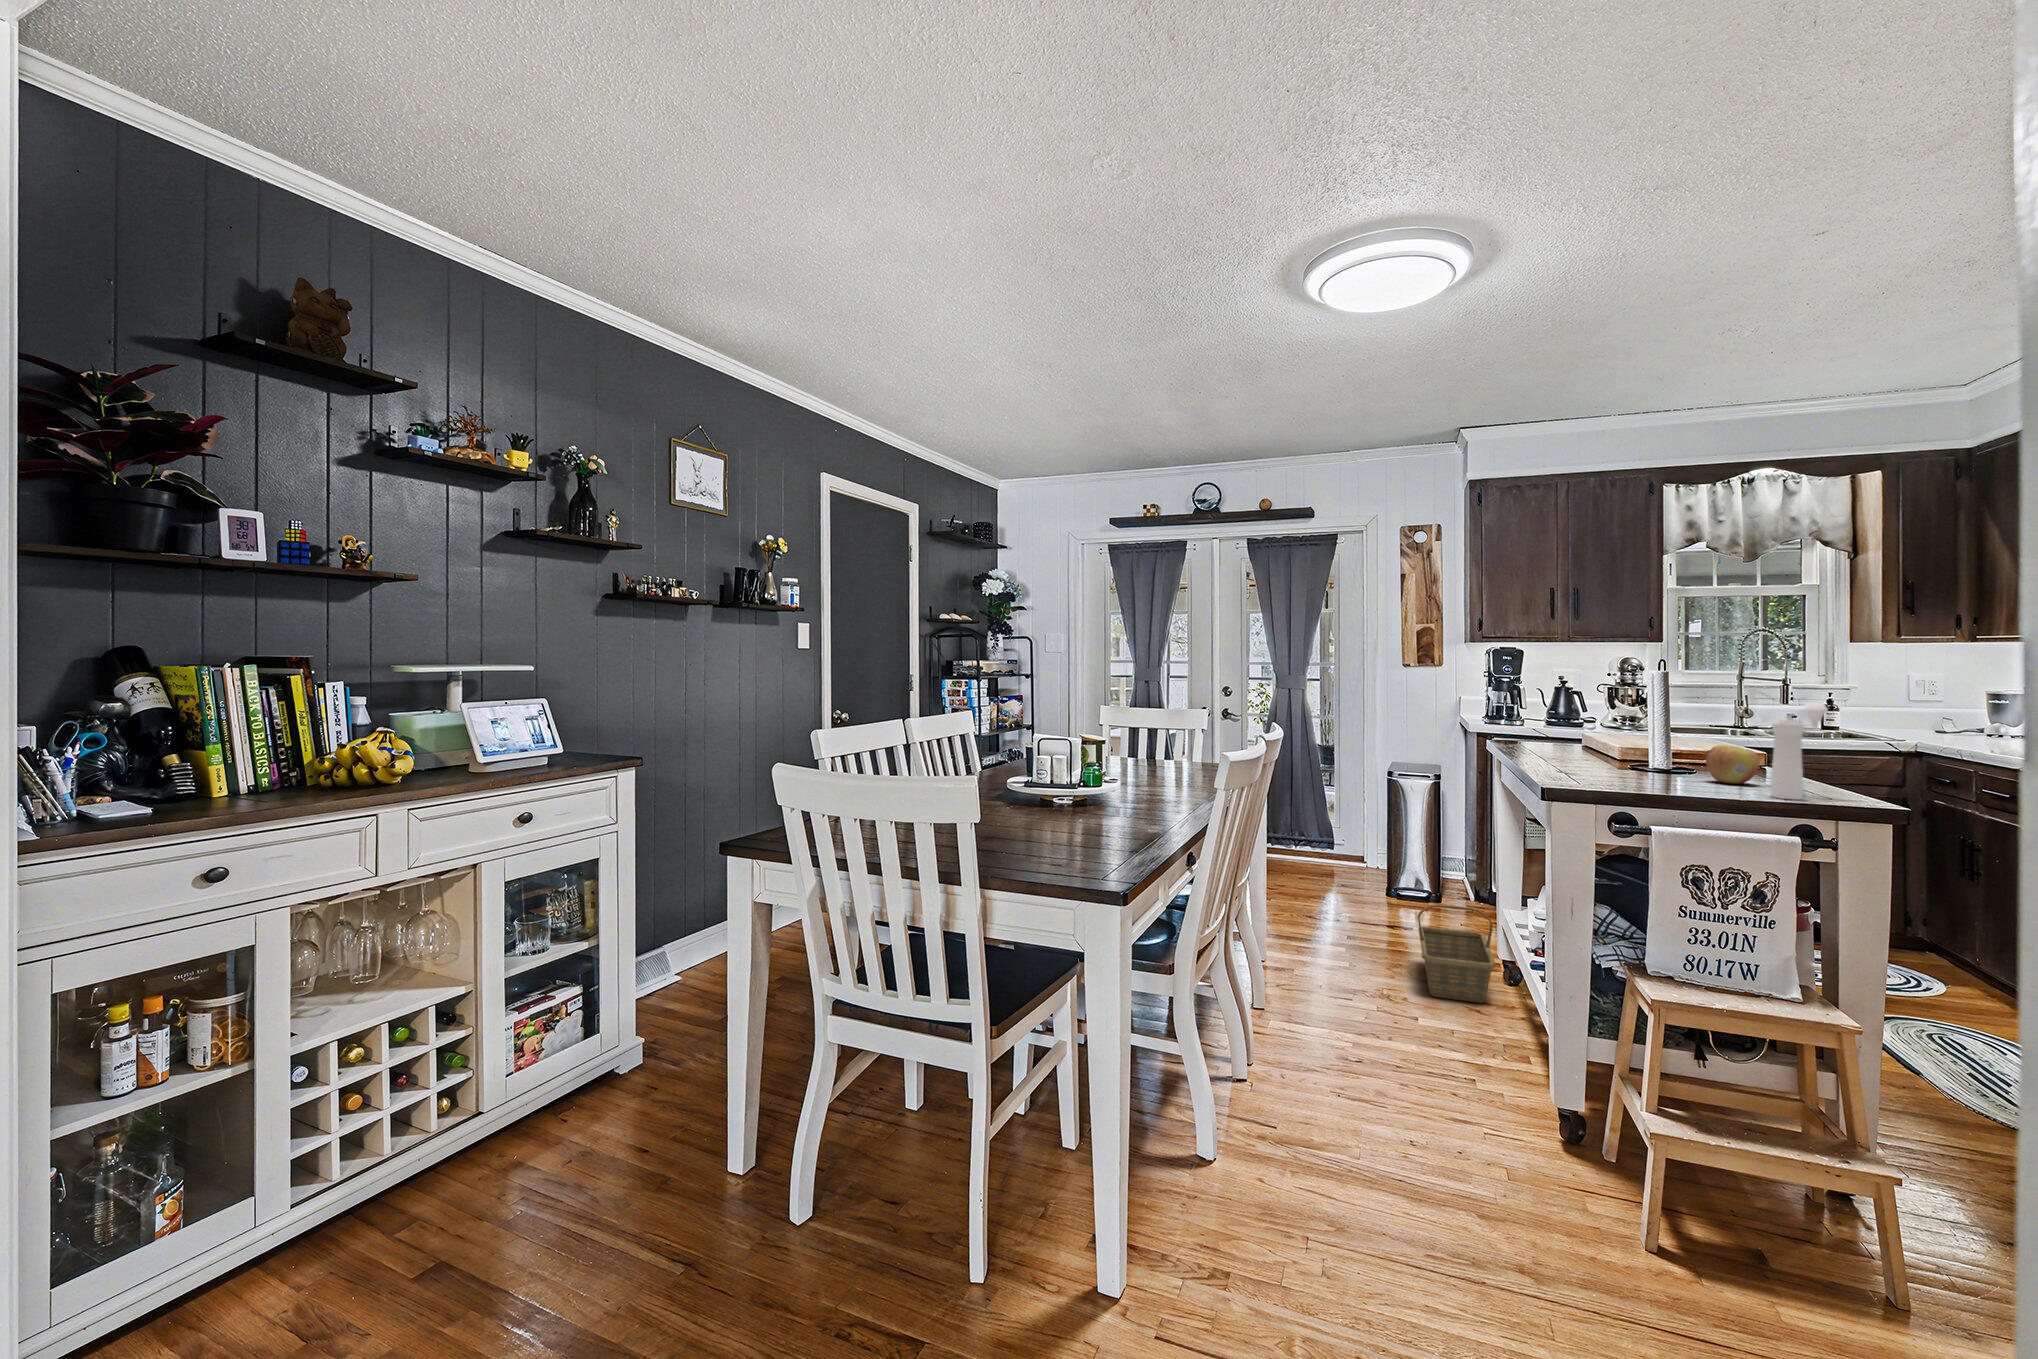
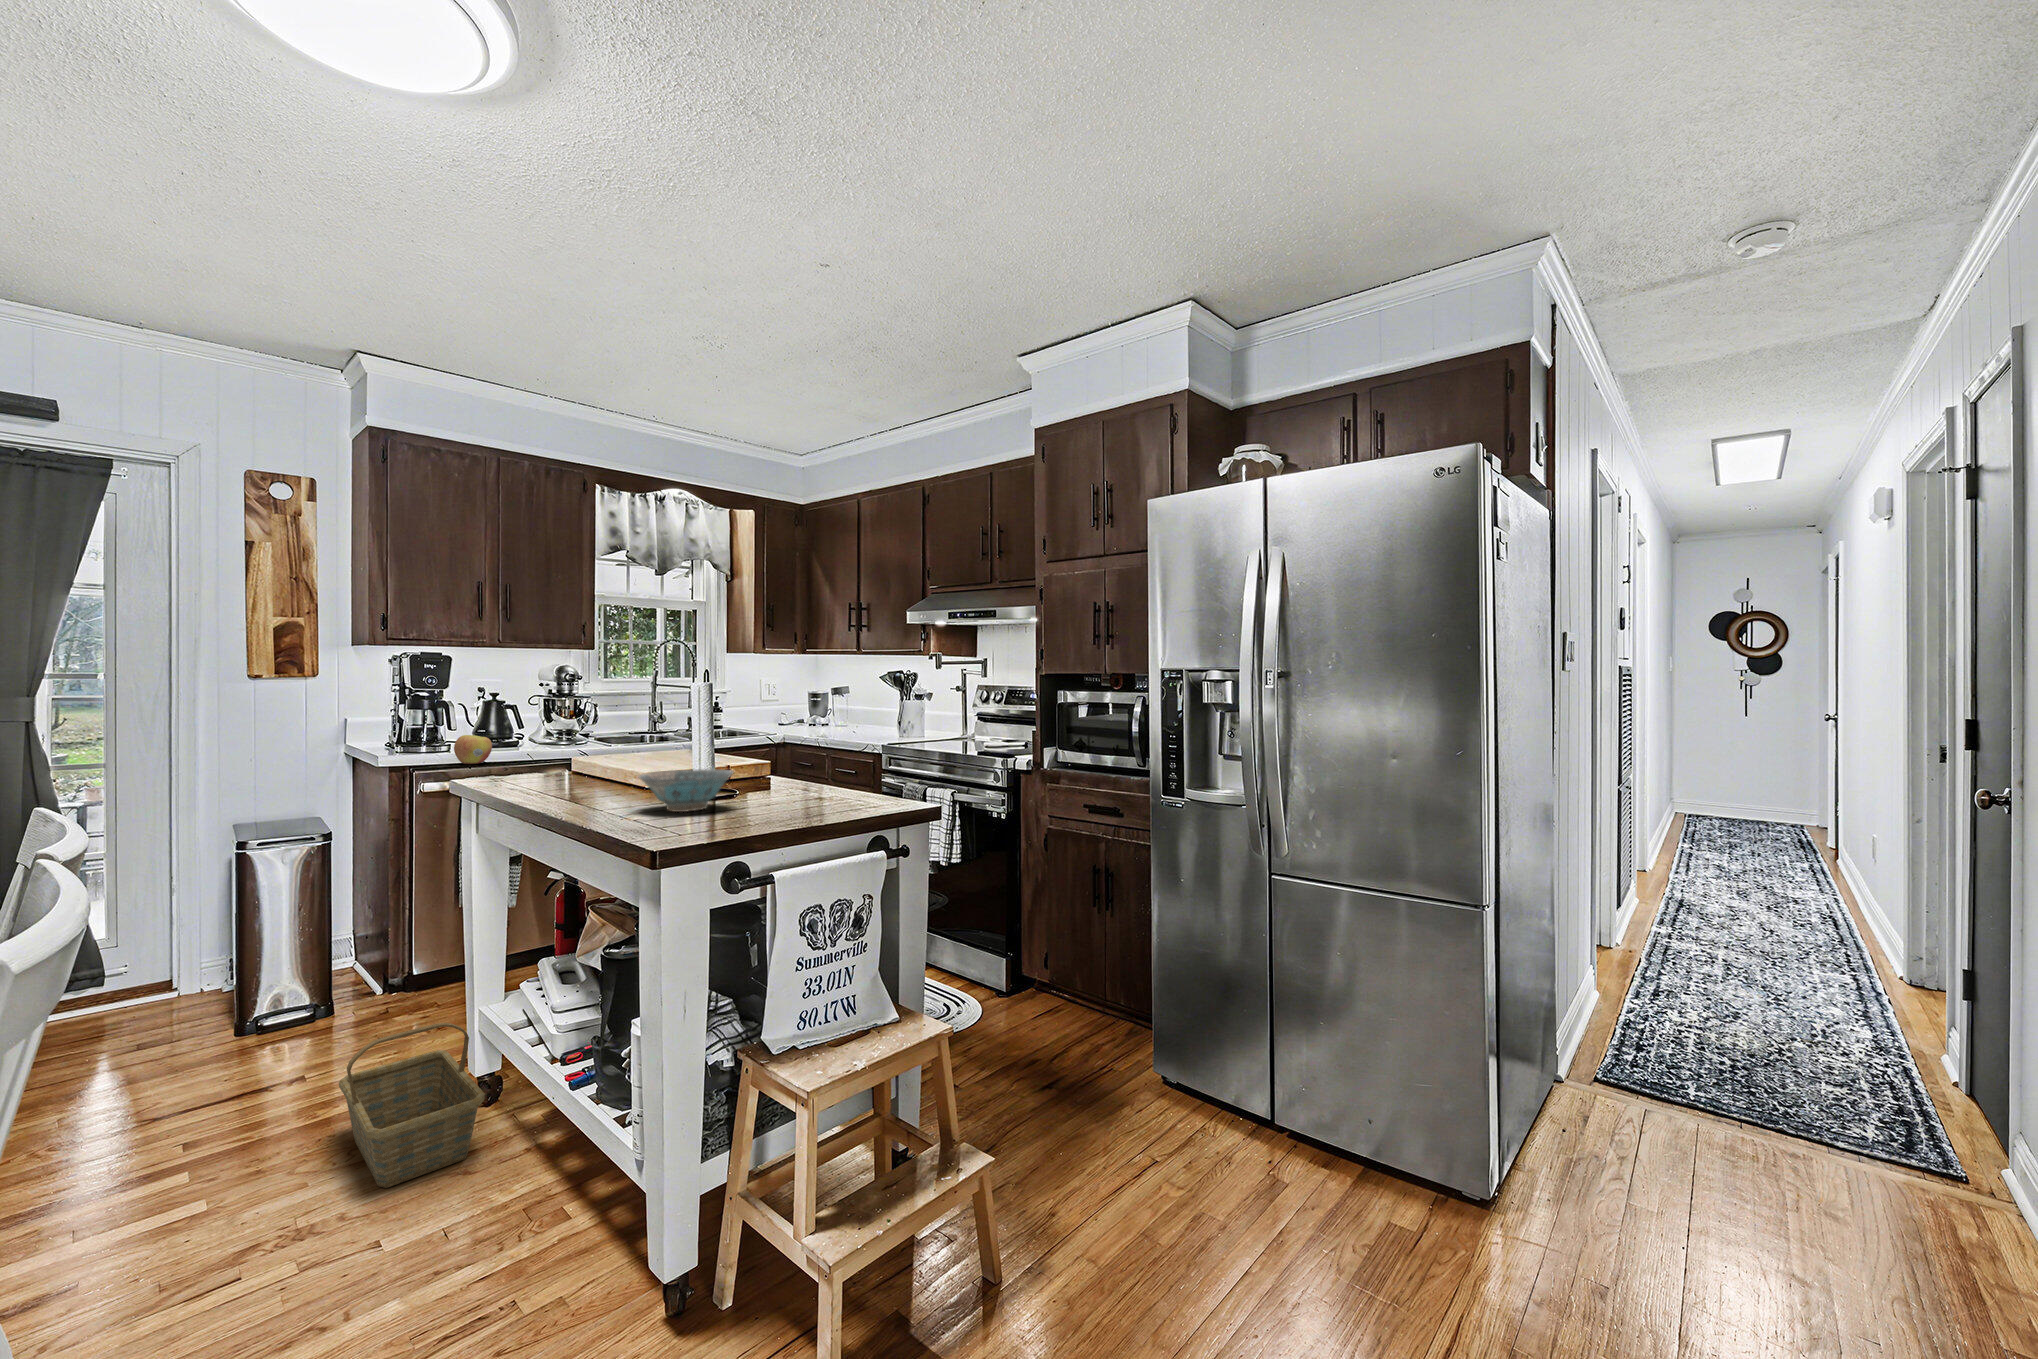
pepper mill: present [1770,704,1827,800] -> none [853,711,883,814]
ceramic bowl: none [1577,743,1663,776] -> present [638,769,733,812]
apple: present [1706,745,1759,784] -> present [454,735,492,764]

